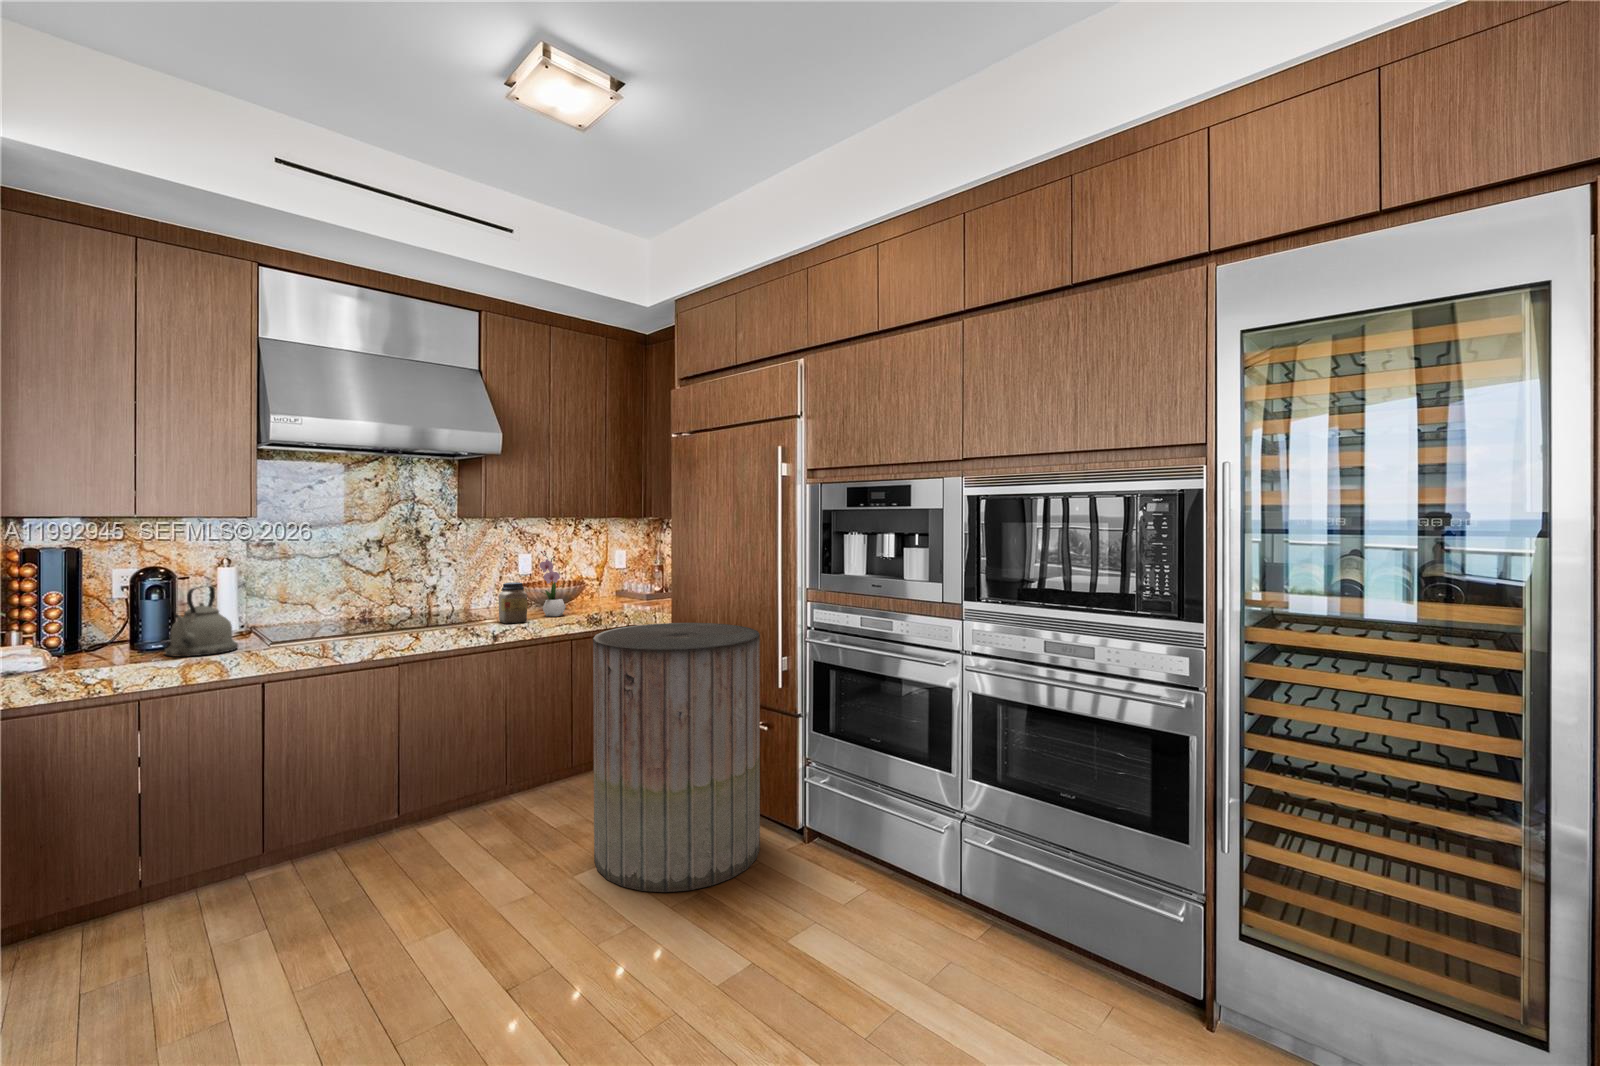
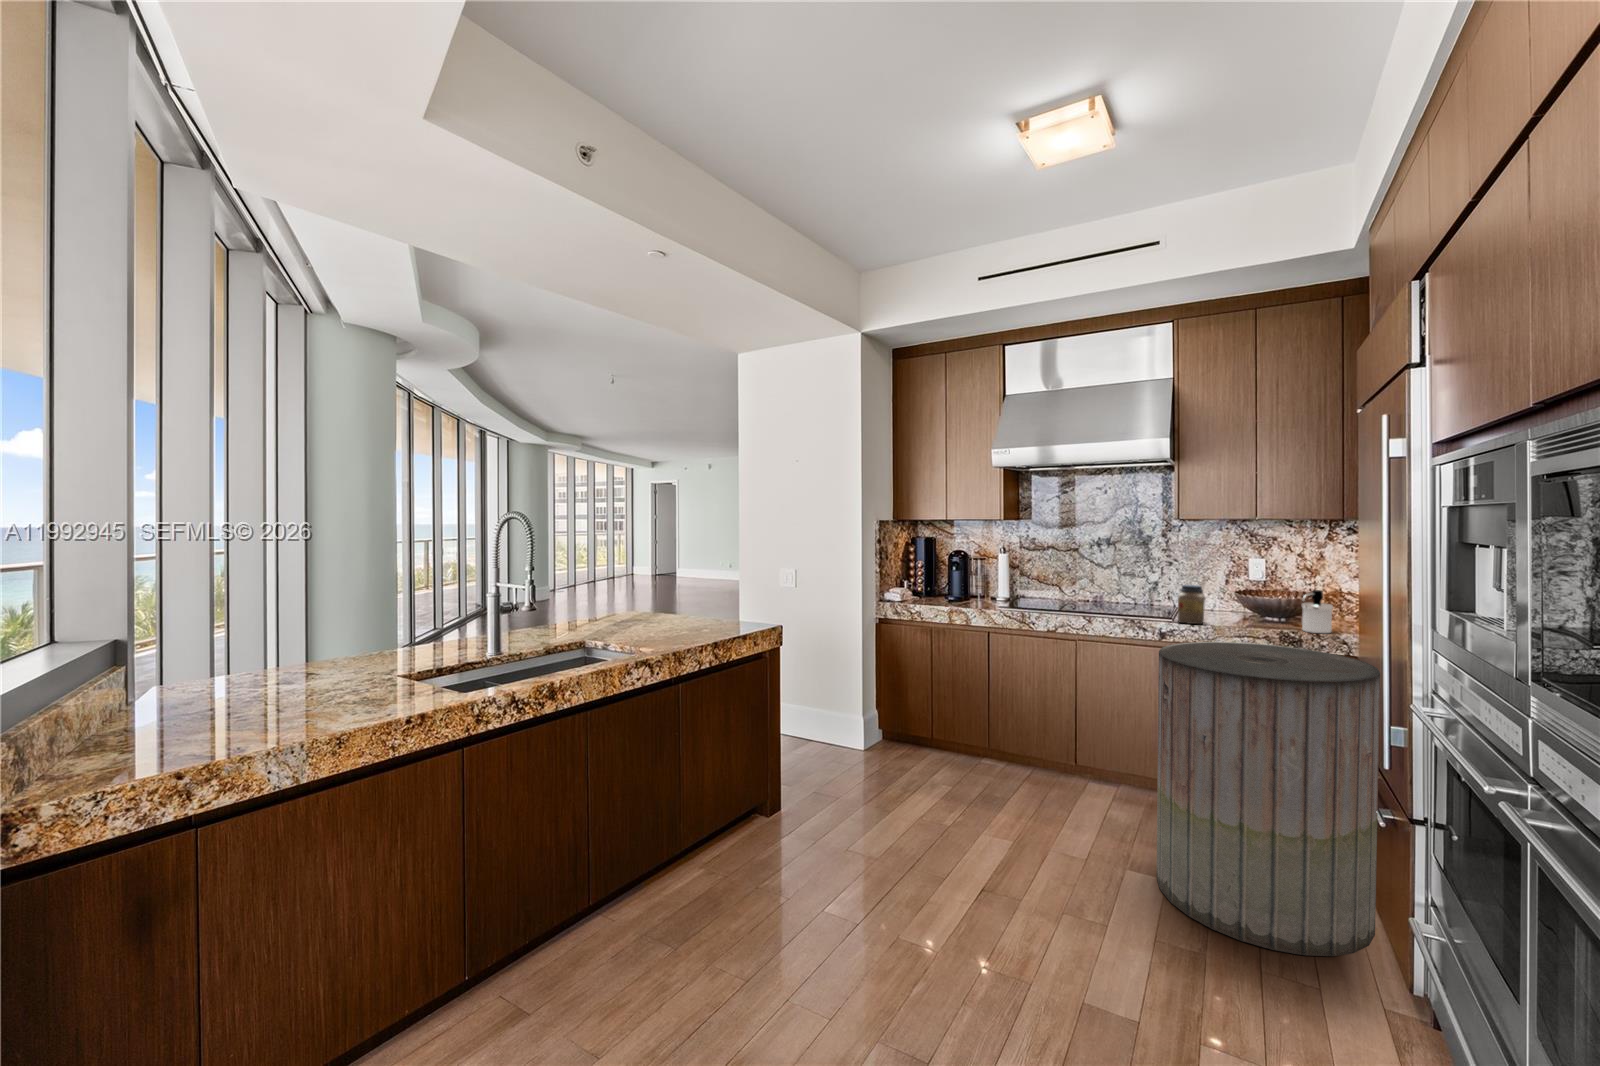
flower arrangement: present [540,551,566,616] -> none [1230,556,1267,625]
soap dispenser: none [597,577,620,614] -> present [1302,590,1333,633]
kettle: present [165,586,238,657] -> none [941,566,982,609]

